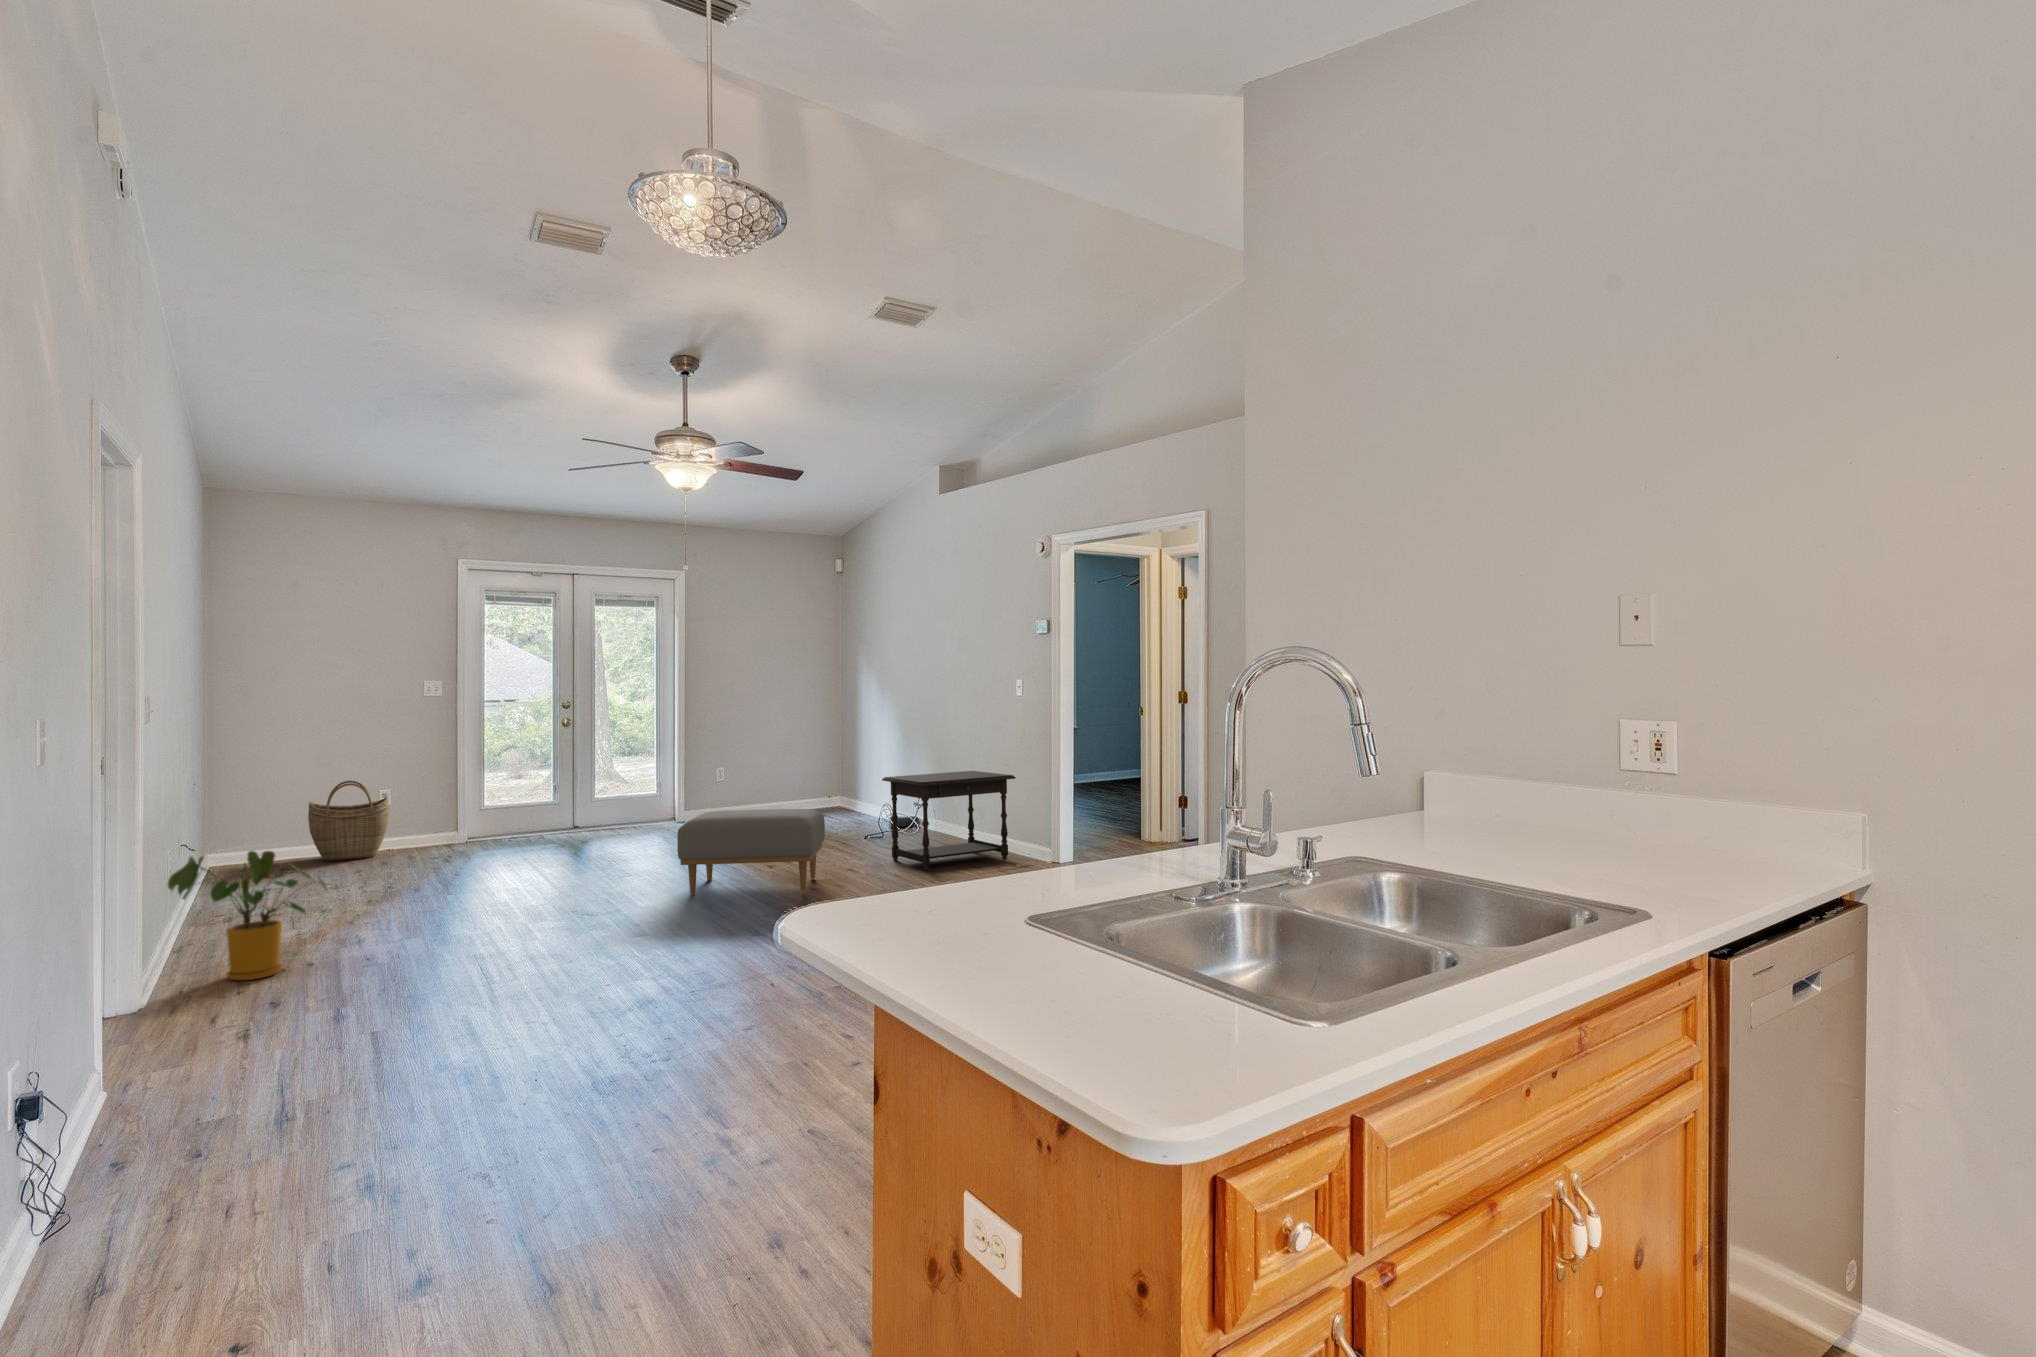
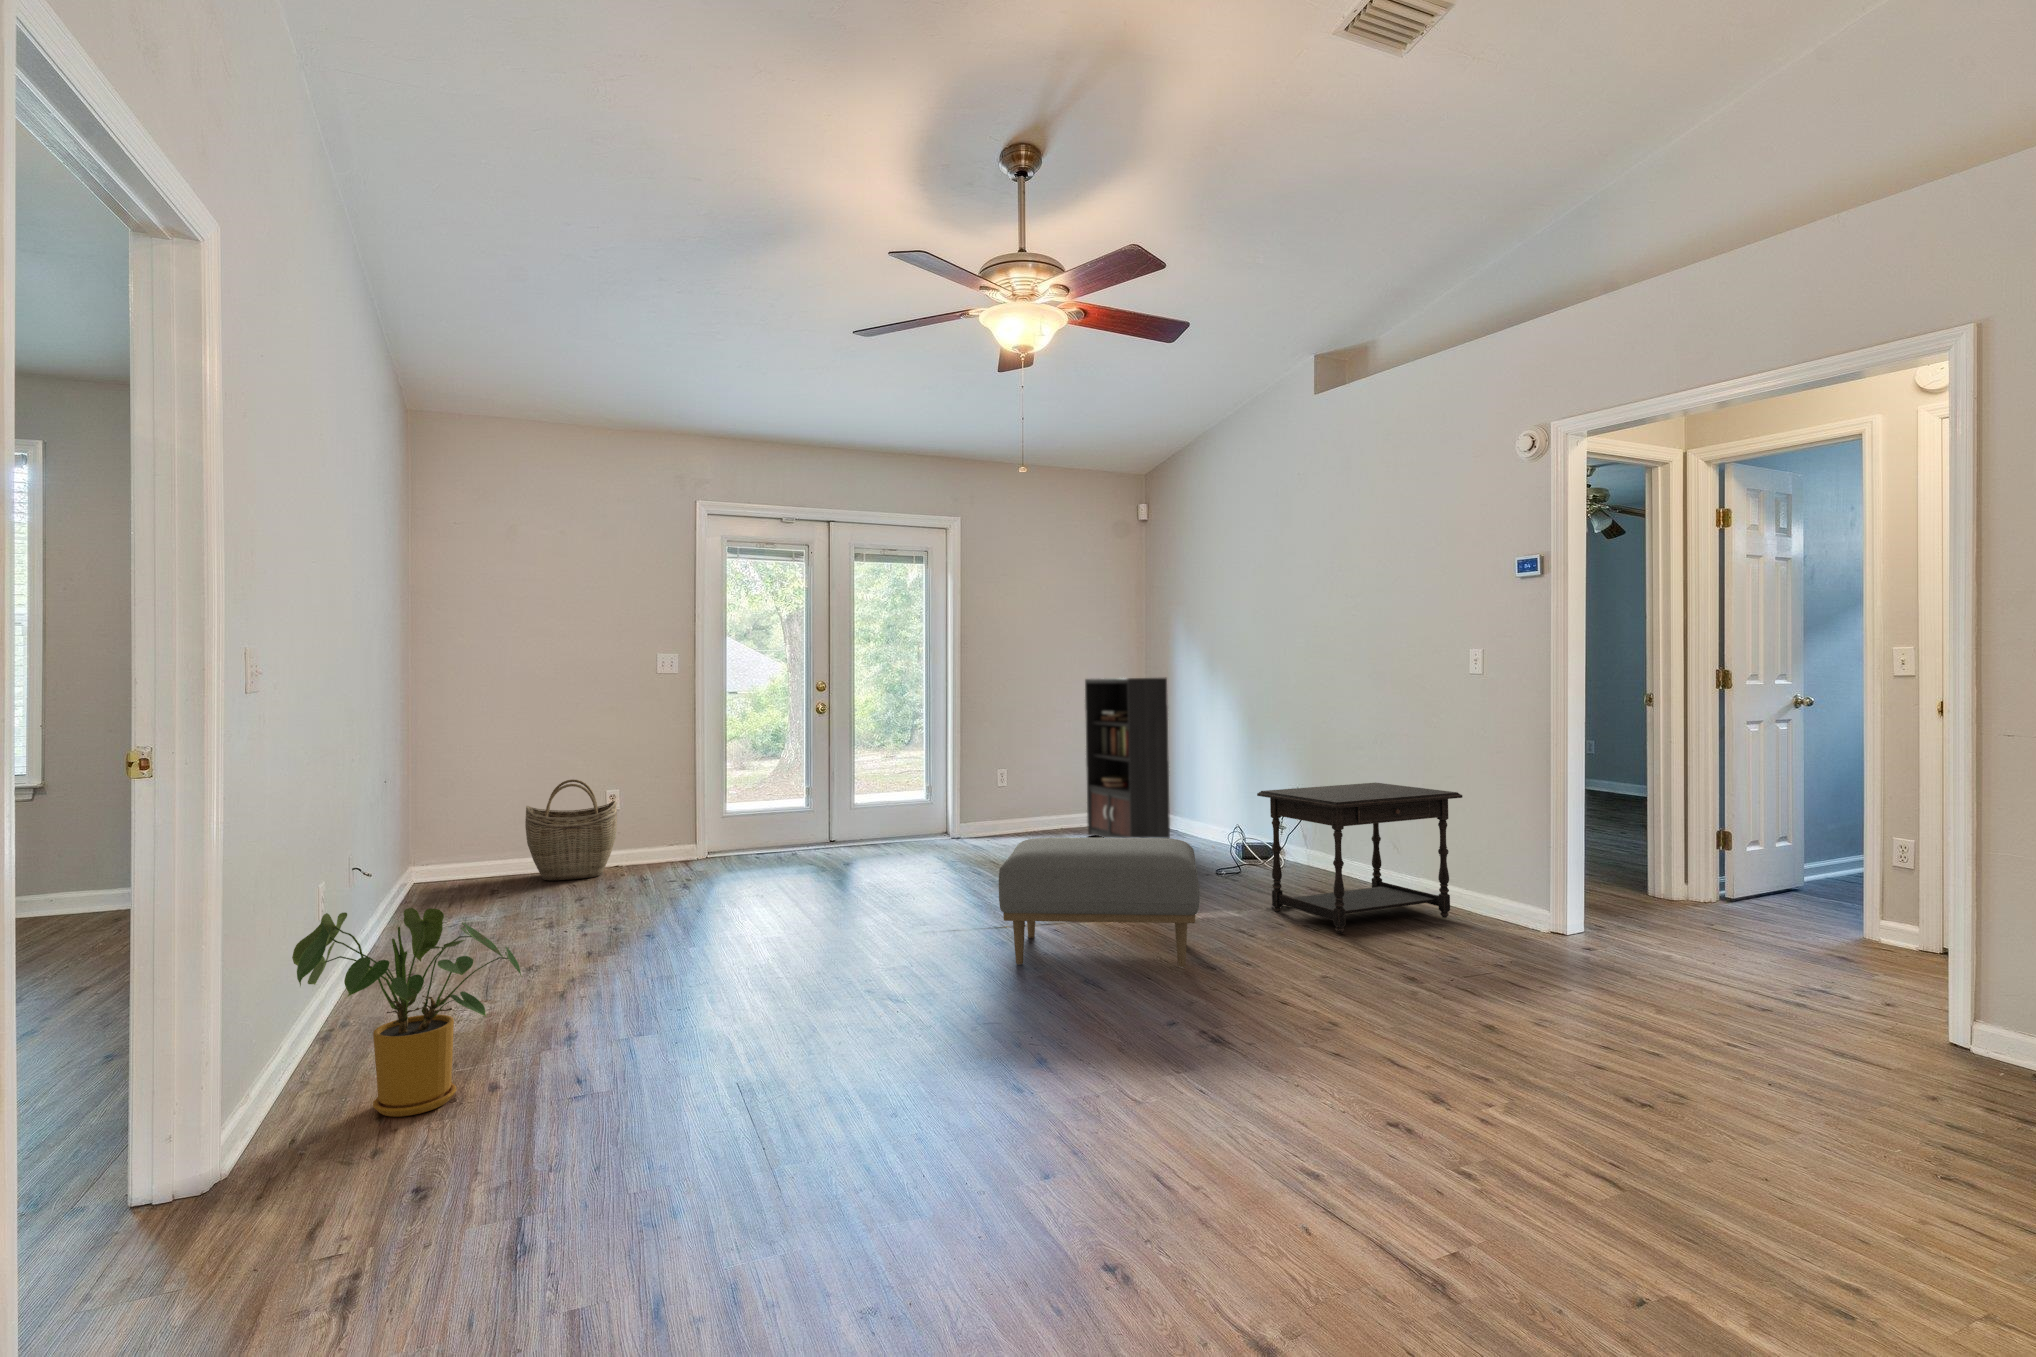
bookcase: none [787,697,879,826] -> present [1085,678,1214,848]

